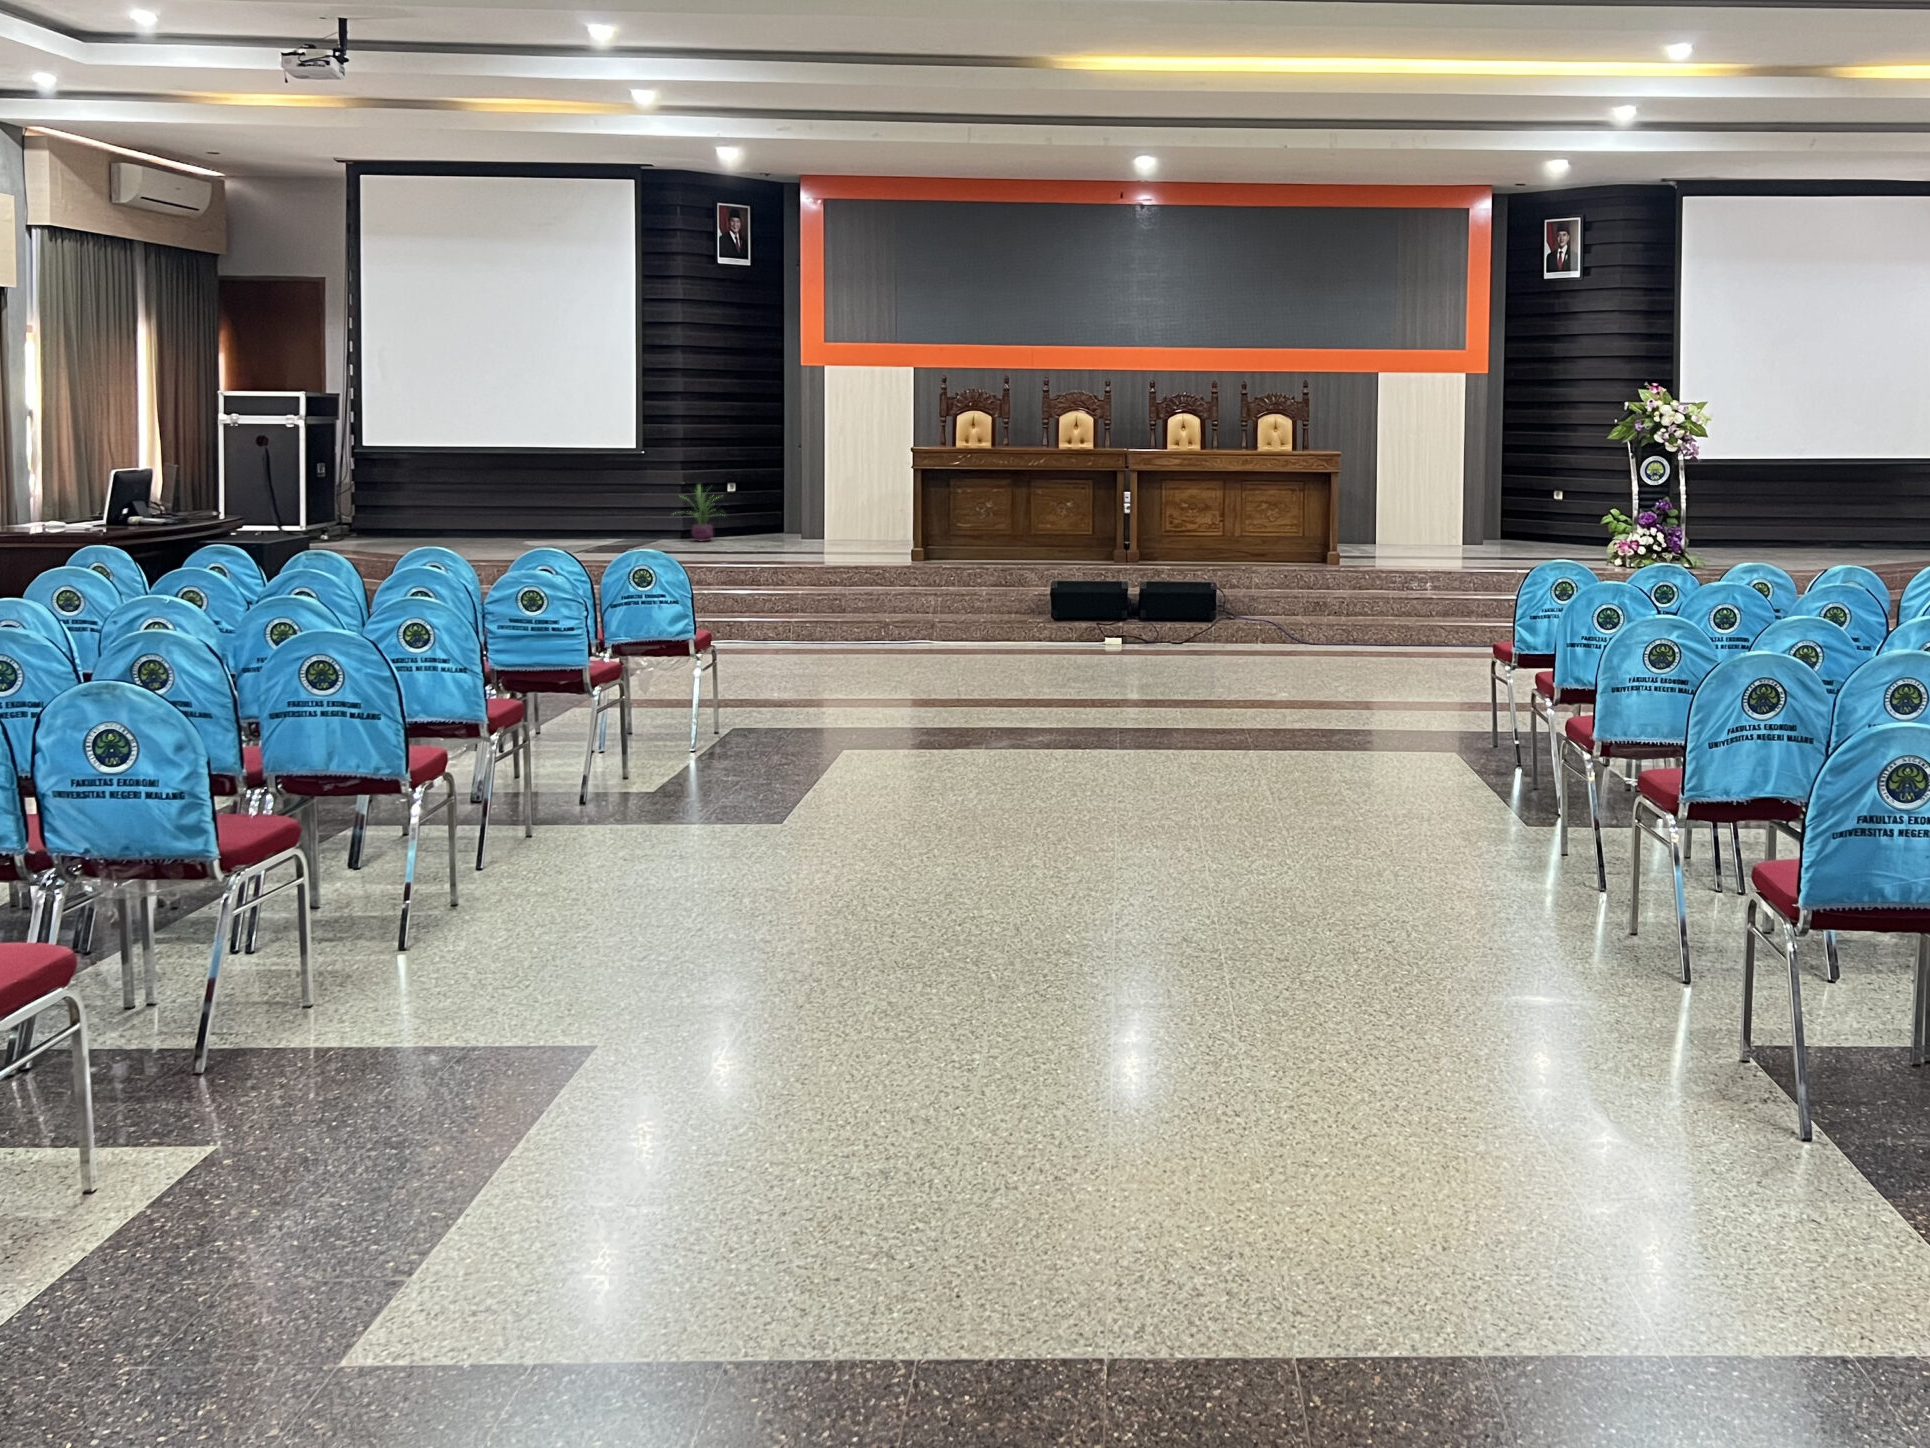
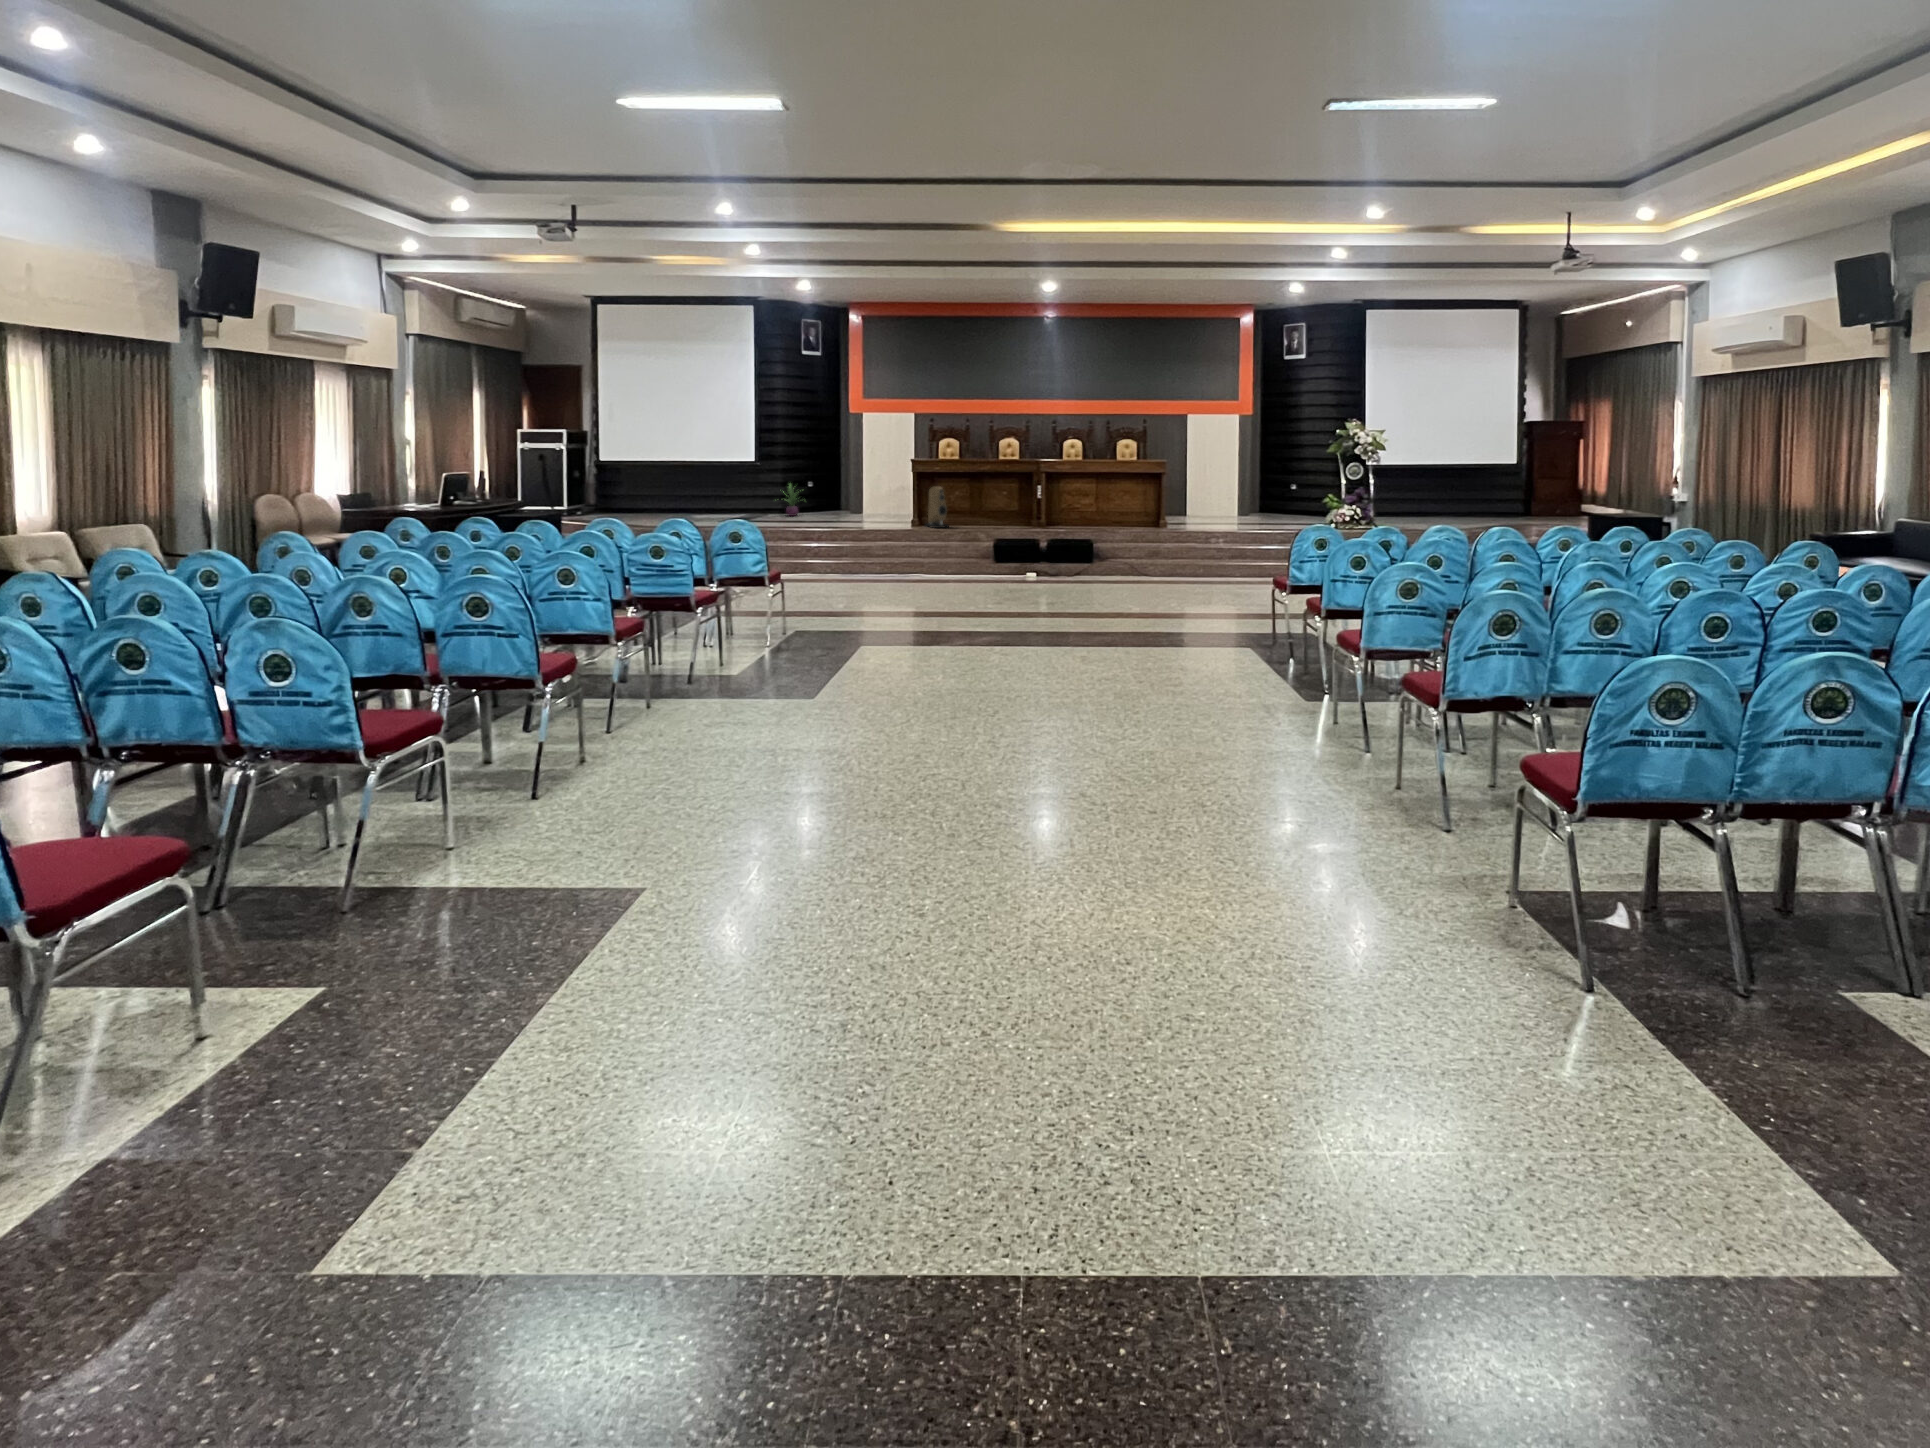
speaker: none [932,492,974,563] -> present [925,487,949,528]

